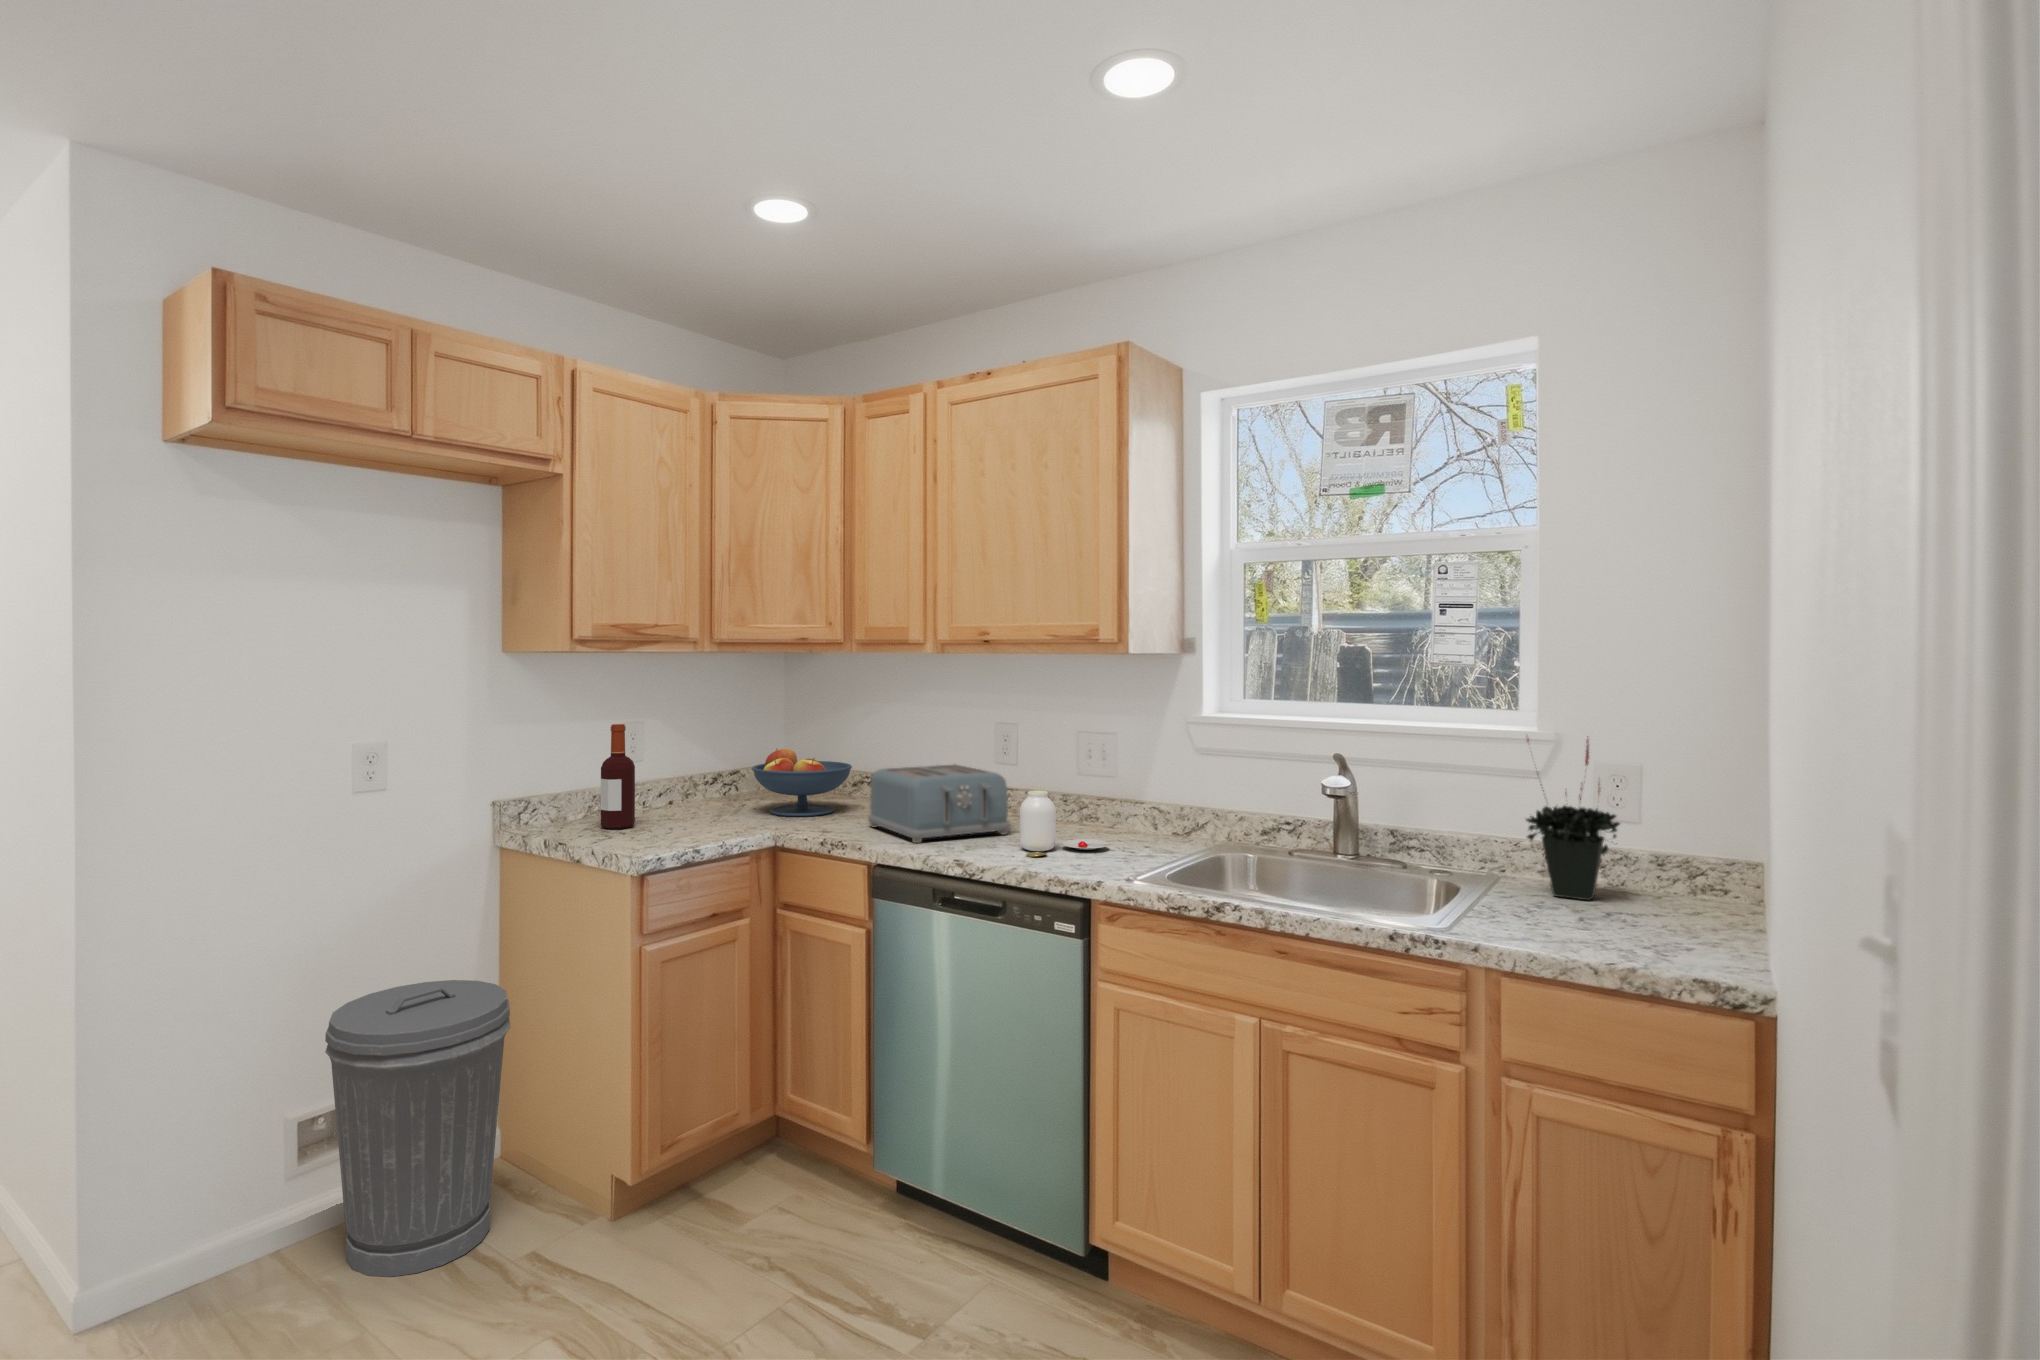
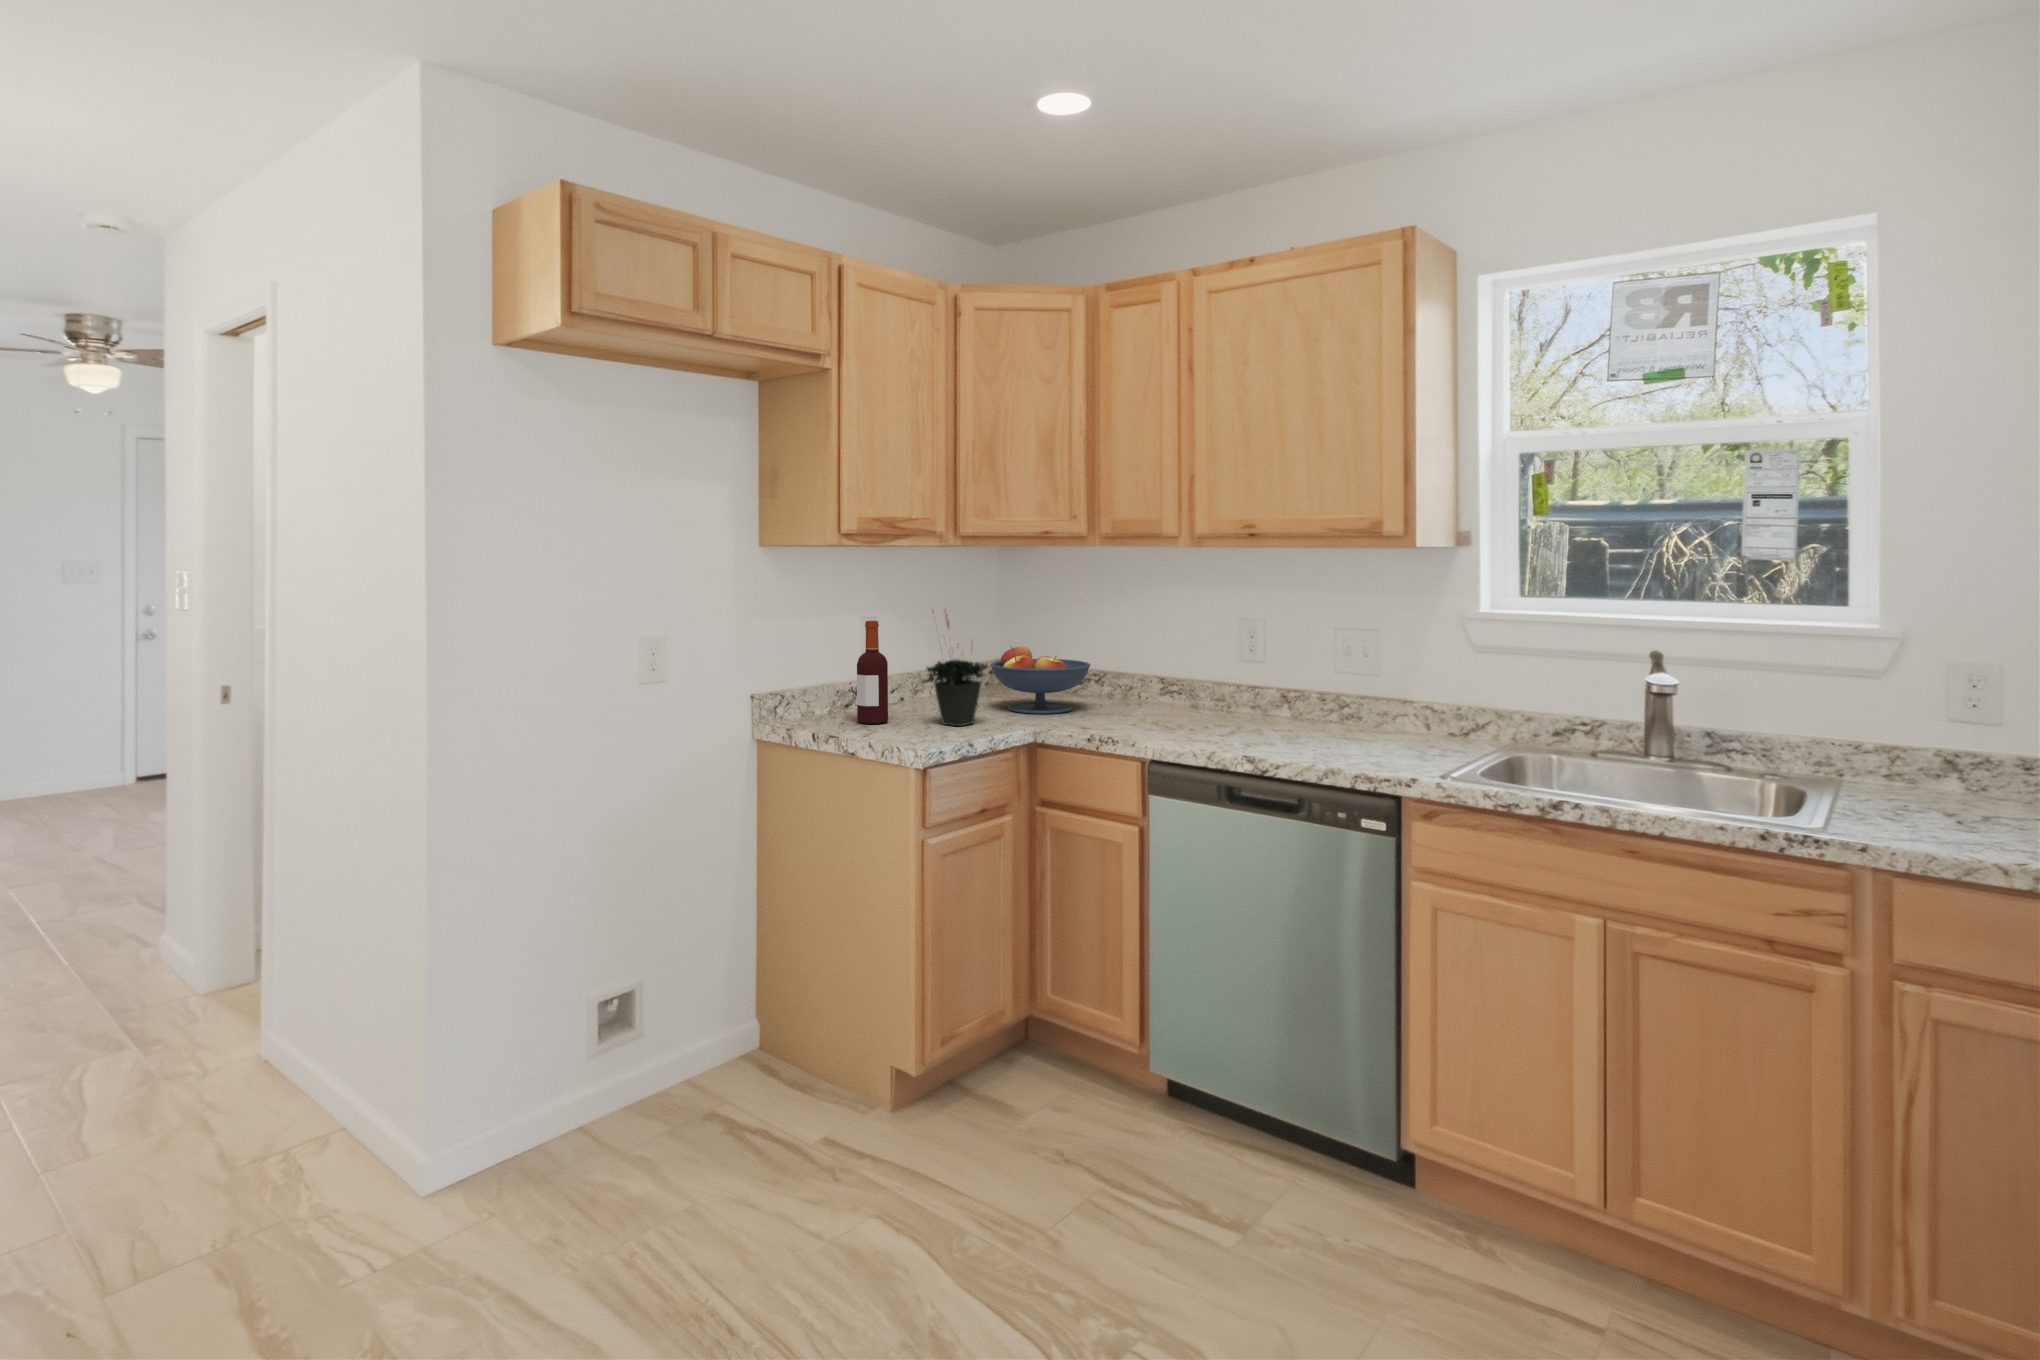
potted plant: present [1526,736,1620,900] -> present [925,609,988,726]
toaster: present [868,764,1011,843] -> none [1121,662,1276,740]
jar: present [1020,790,1110,857] -> none [1300,689,1400,755]
trash can: present [325,980,511,1277] -> none [639,866,802,1135]

